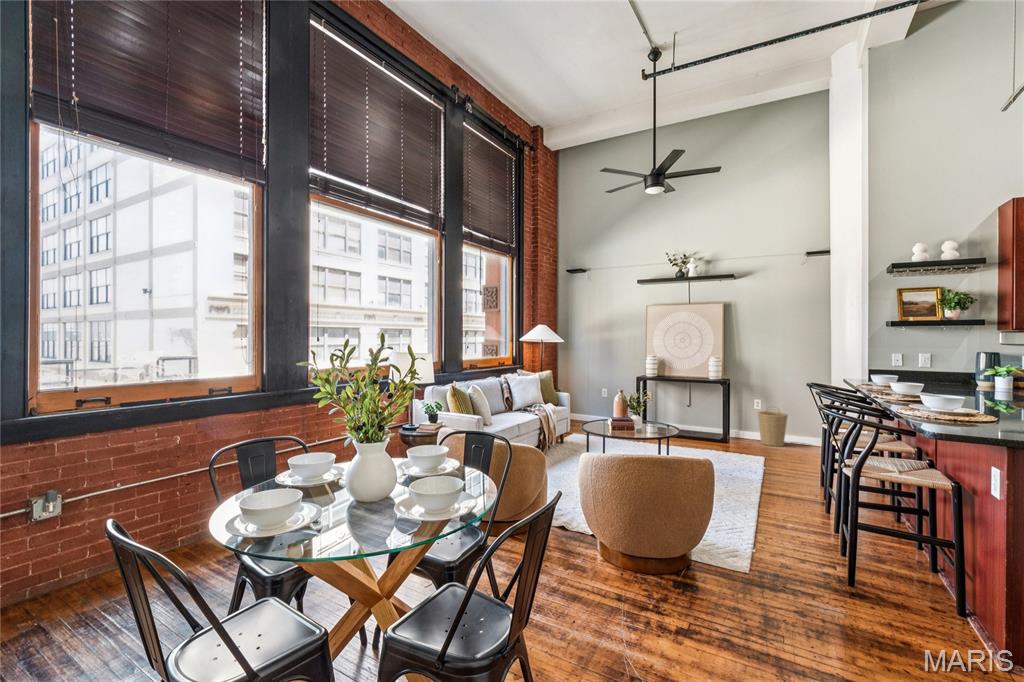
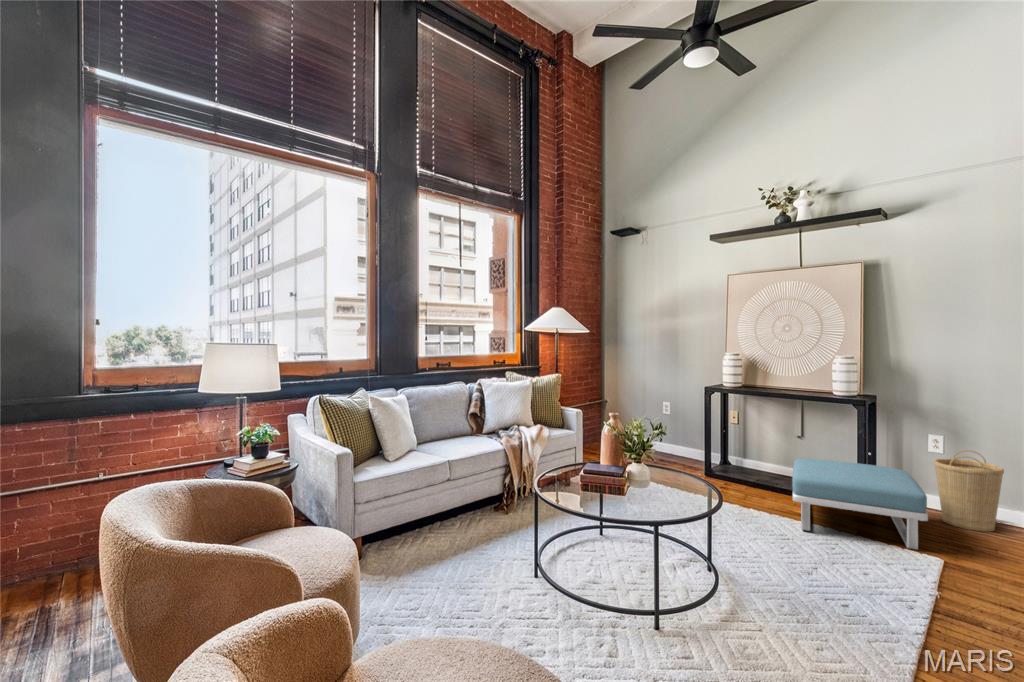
footstool: none [690,416,758,456] -> present [792,459,928,550]

